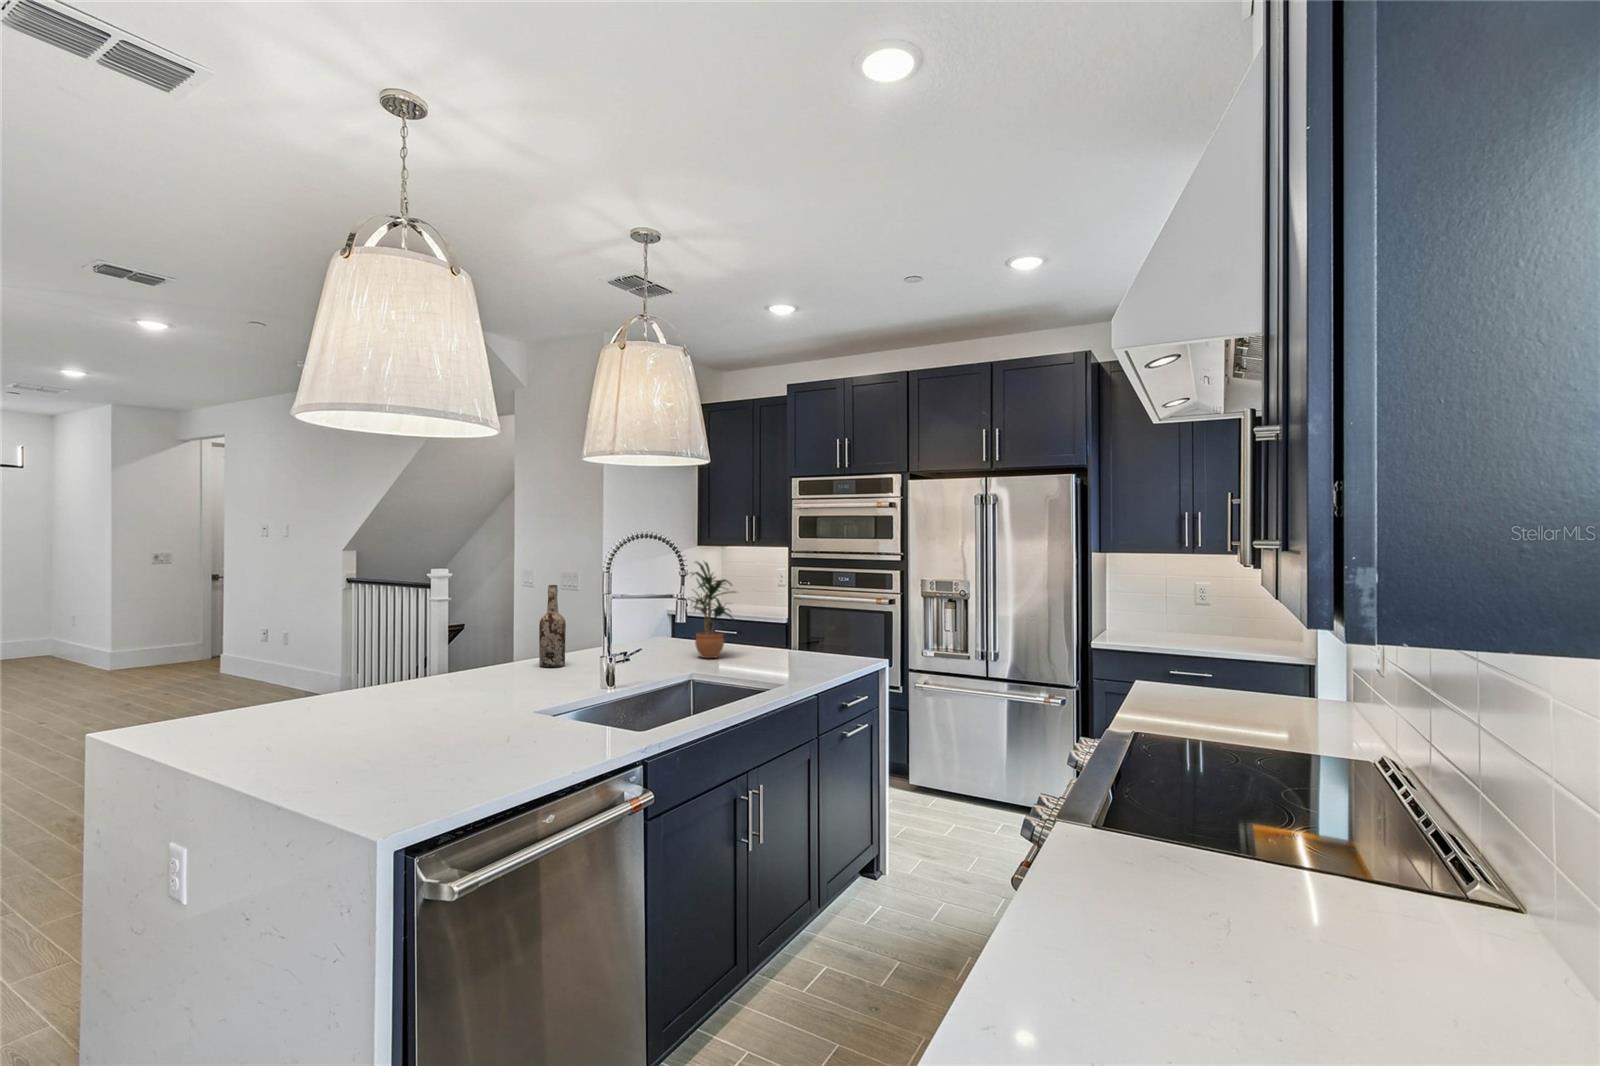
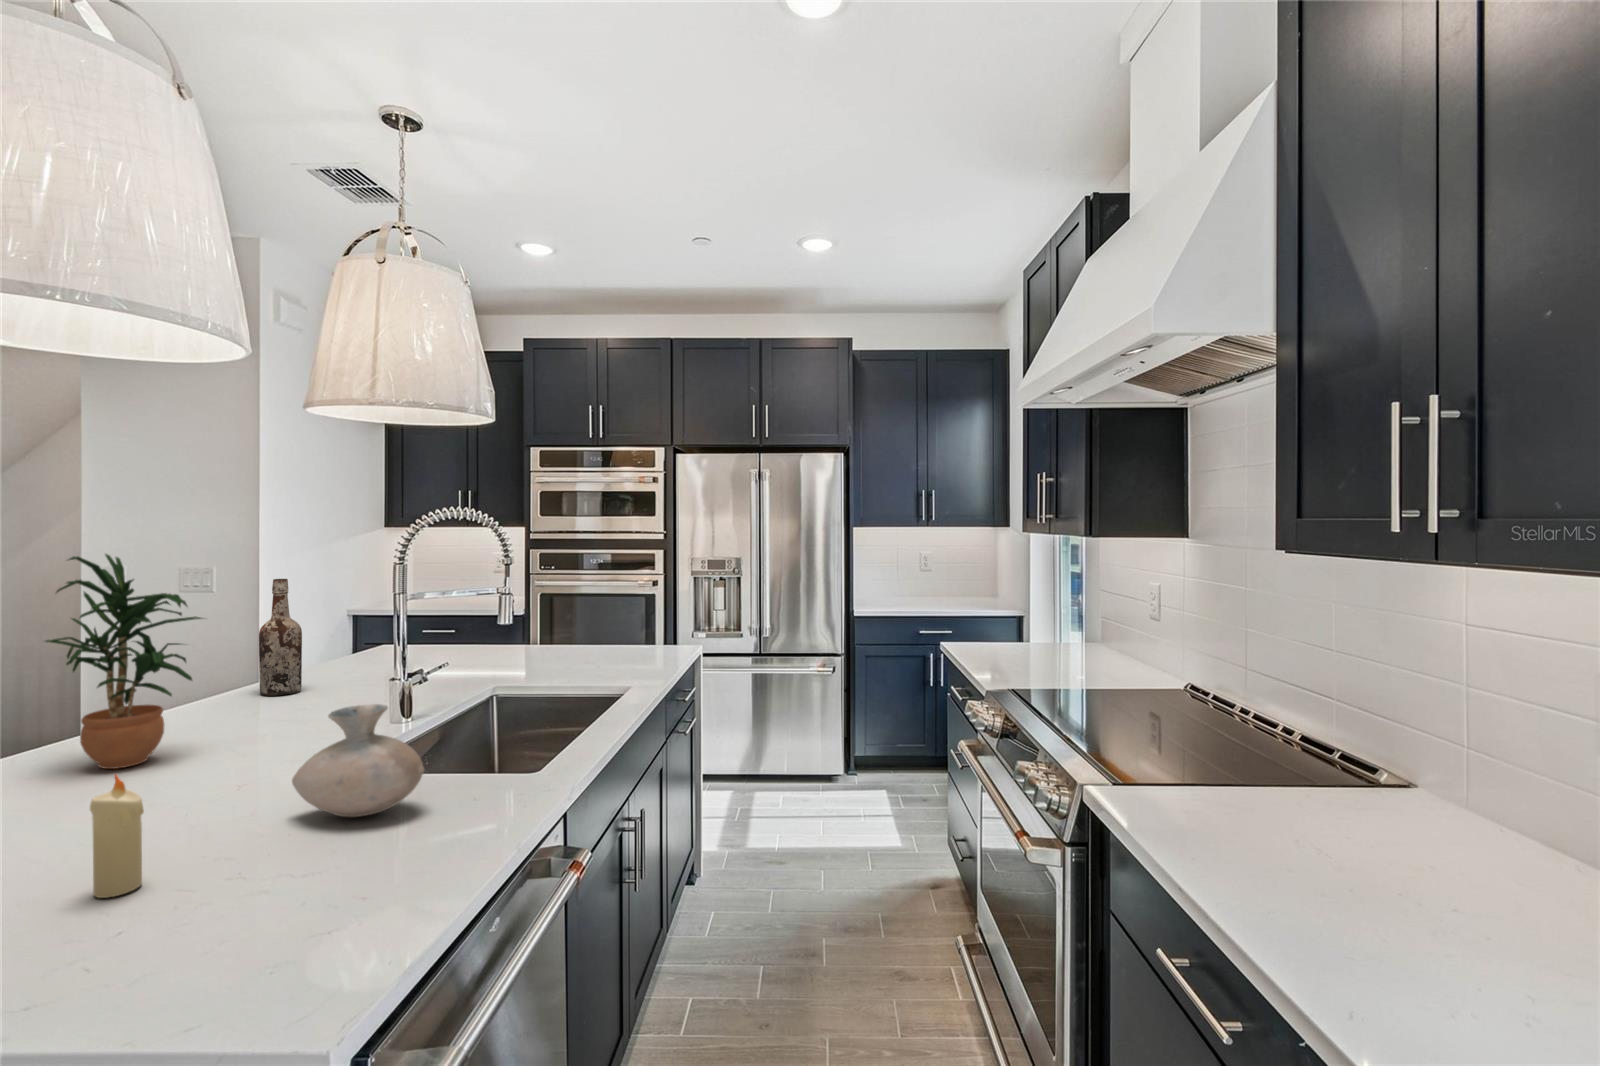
potted plant: present [688,561,734,658] -> present [46,554,202,769]
vase: none [481,669,551,742] -> present [292,704,424,817]
candle: none [361,691,387,760] -> present [90,775,144,898]

